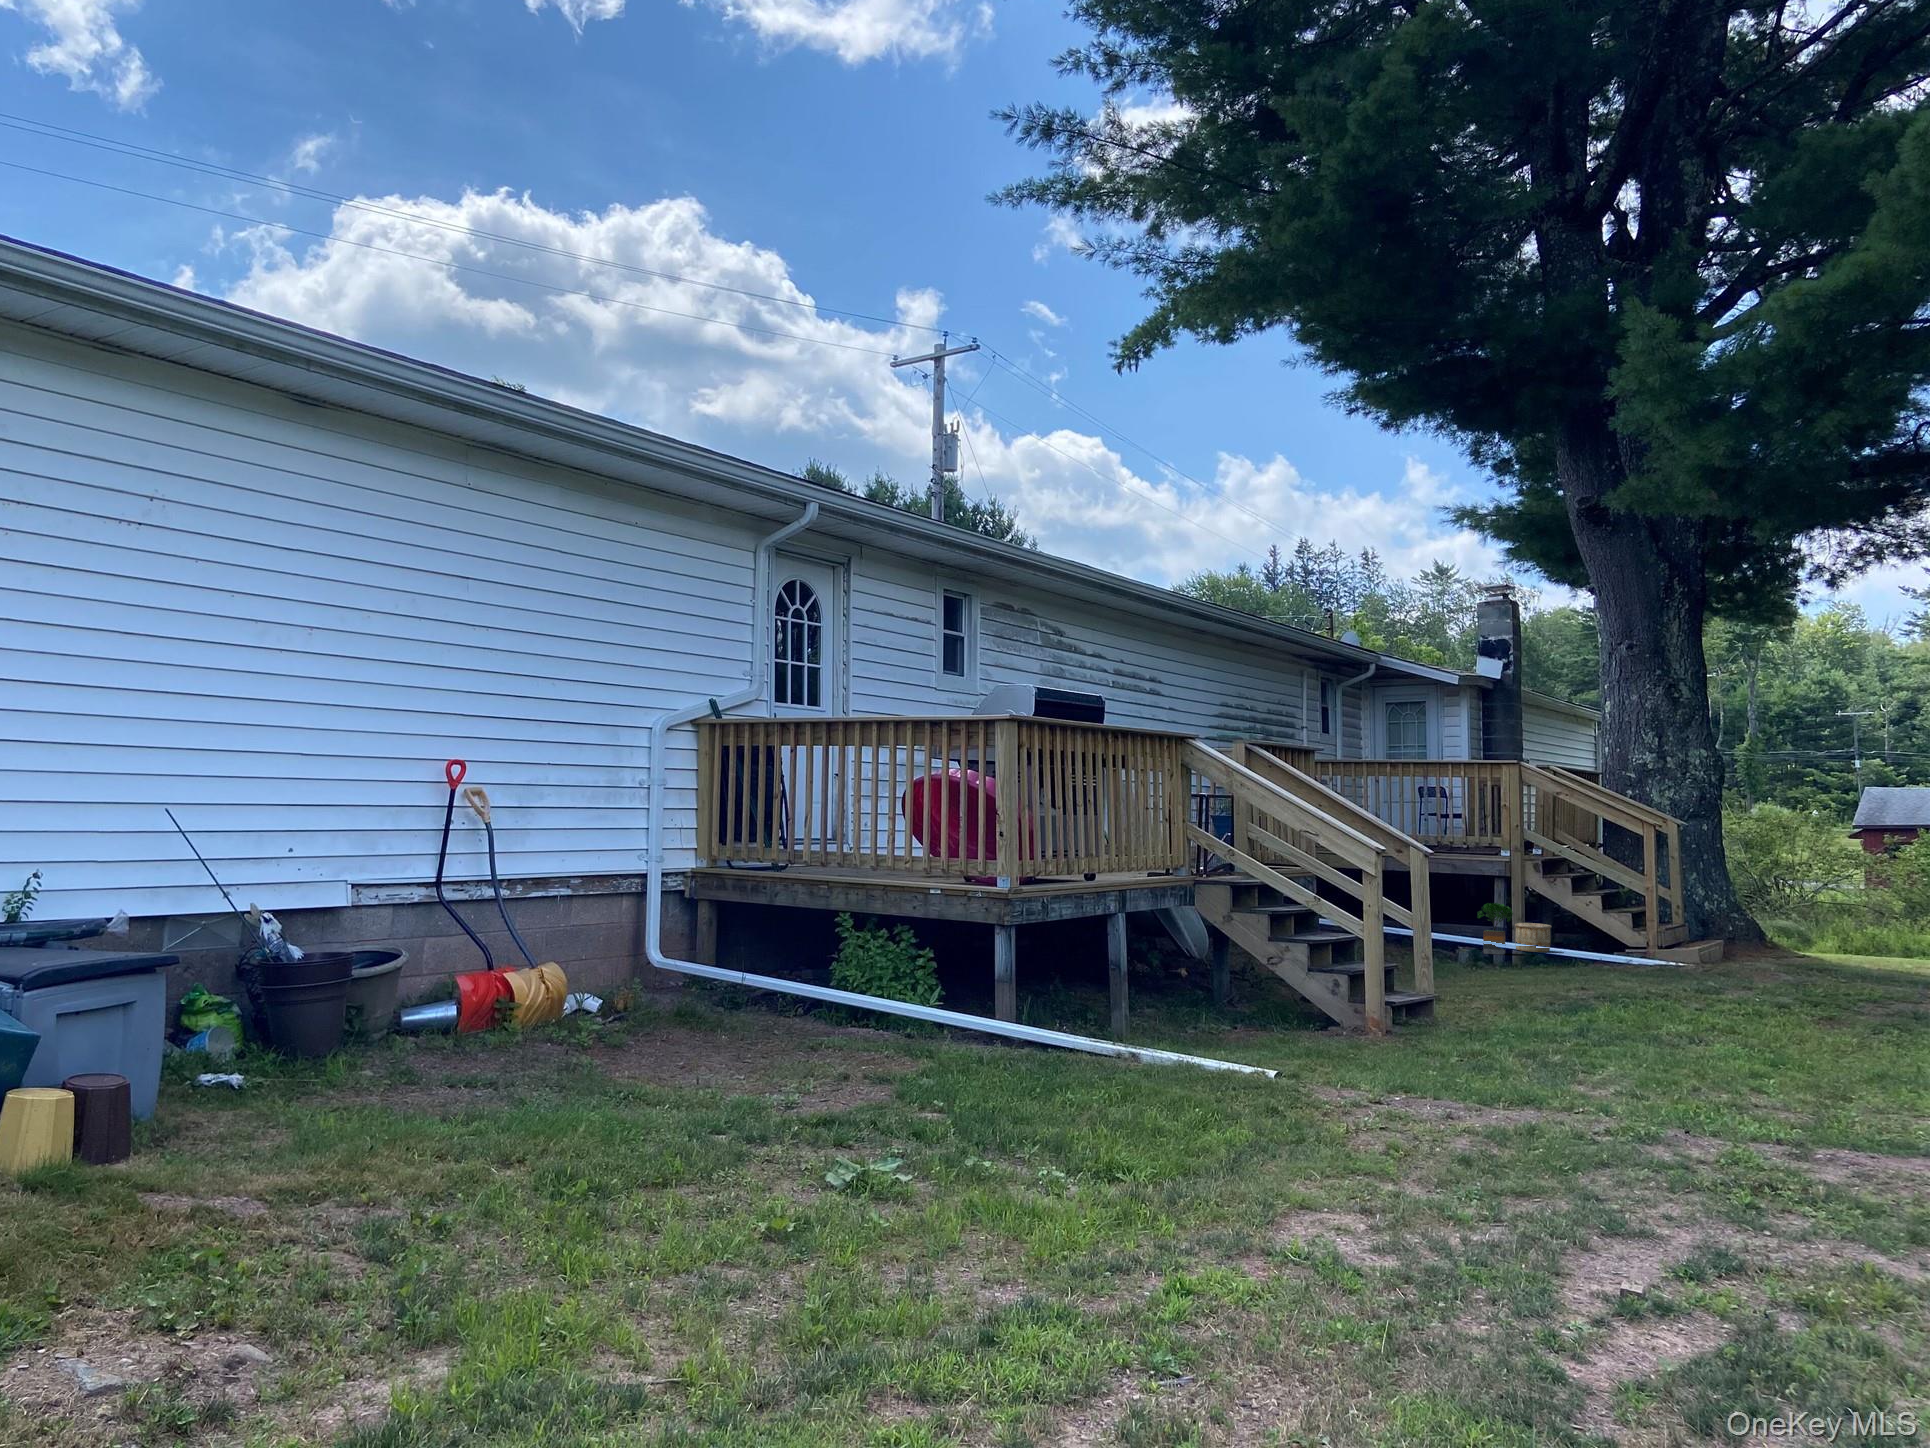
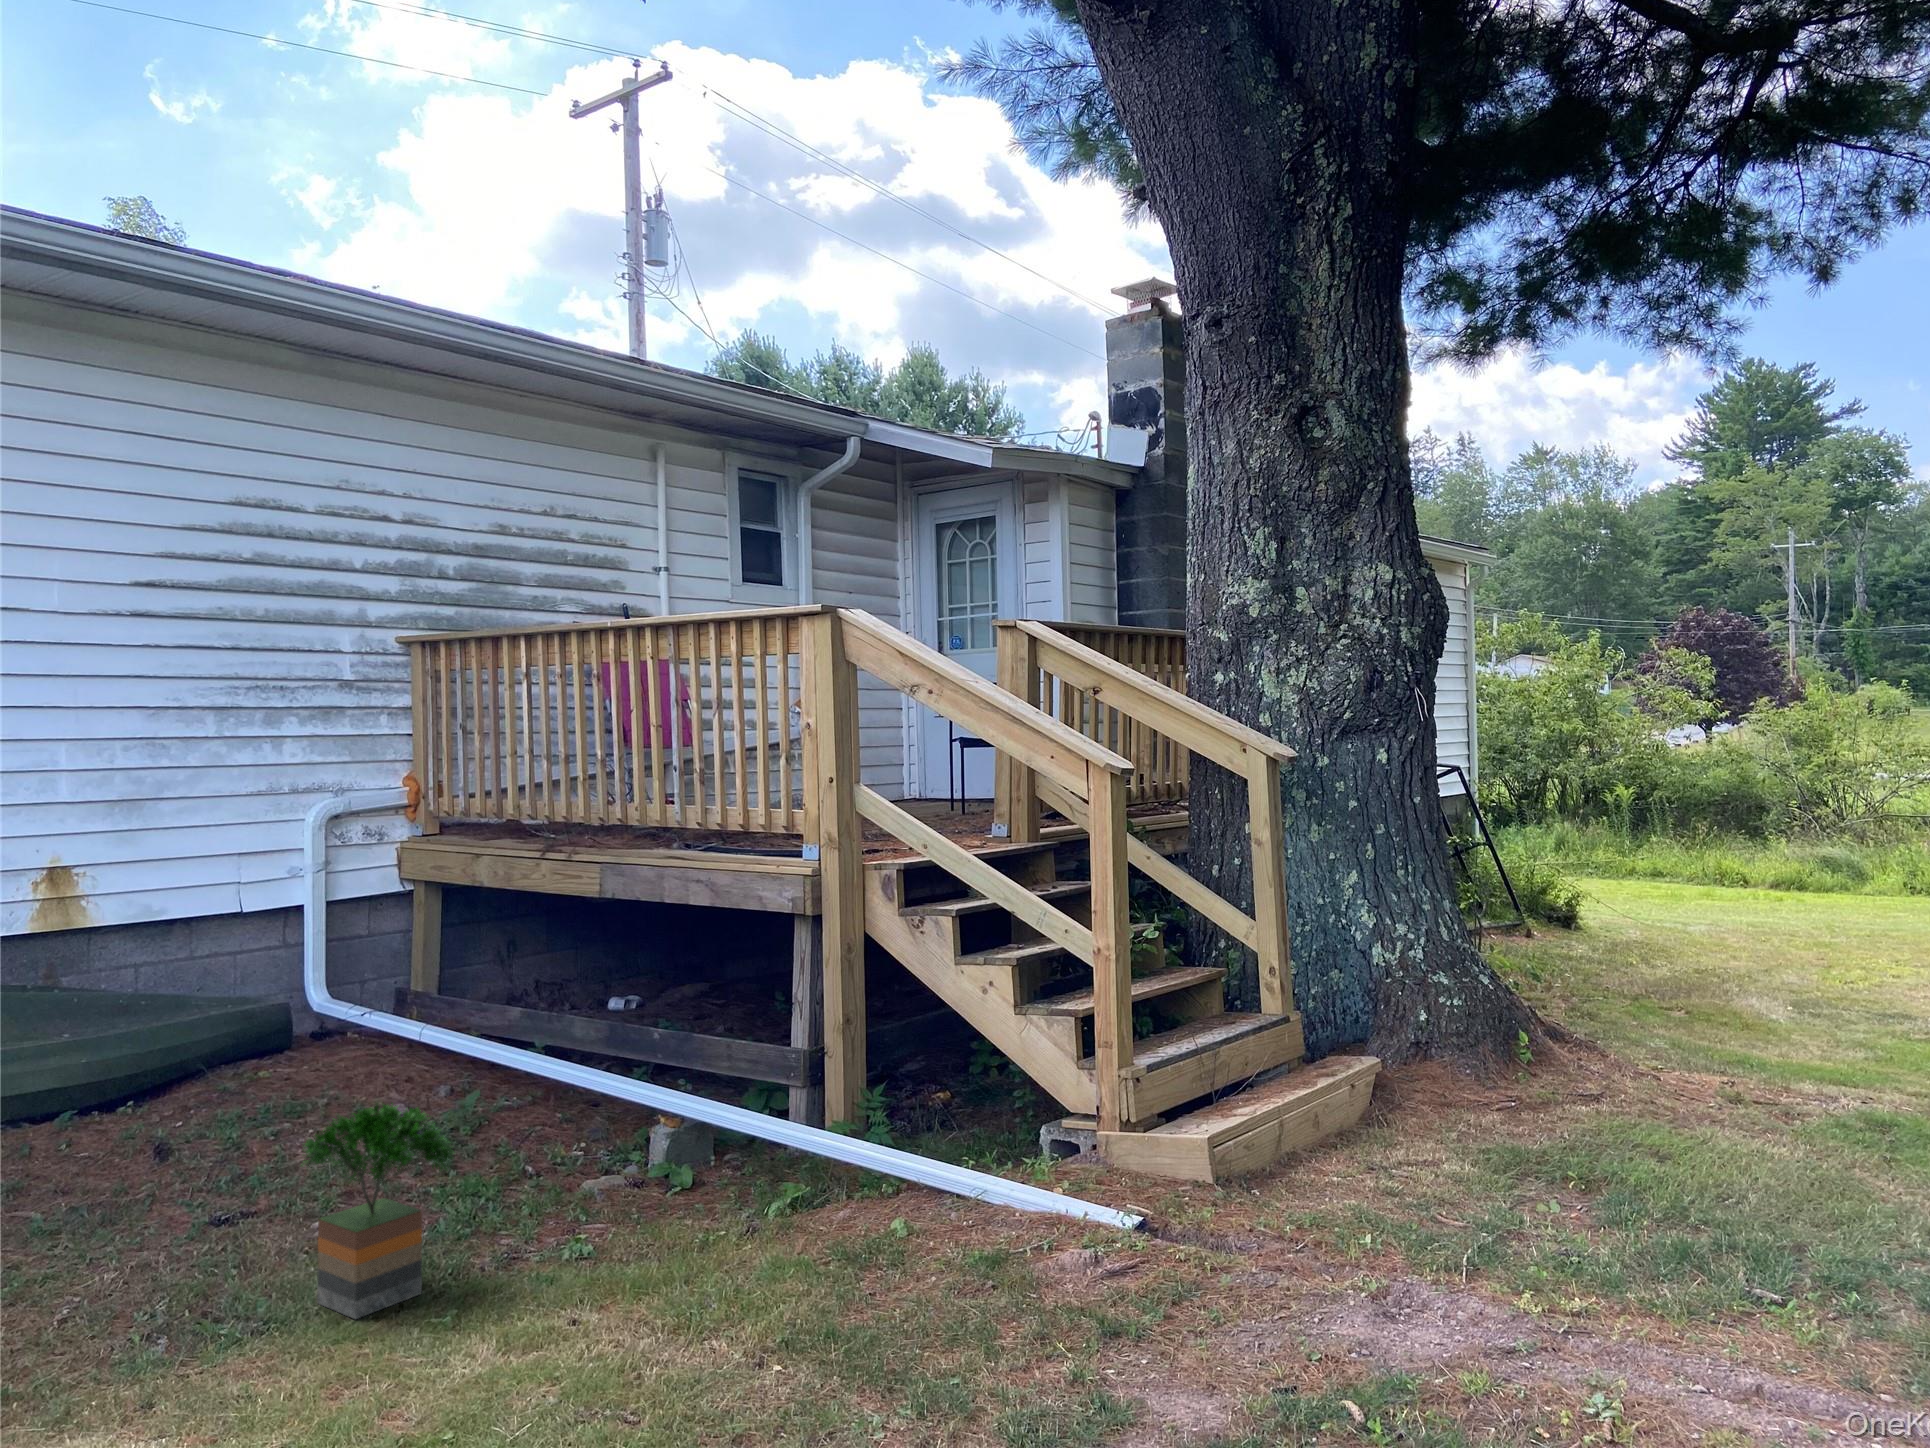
wooden bucket: present [1515,923,1552,952] -> none [628,1112,746,1235]

